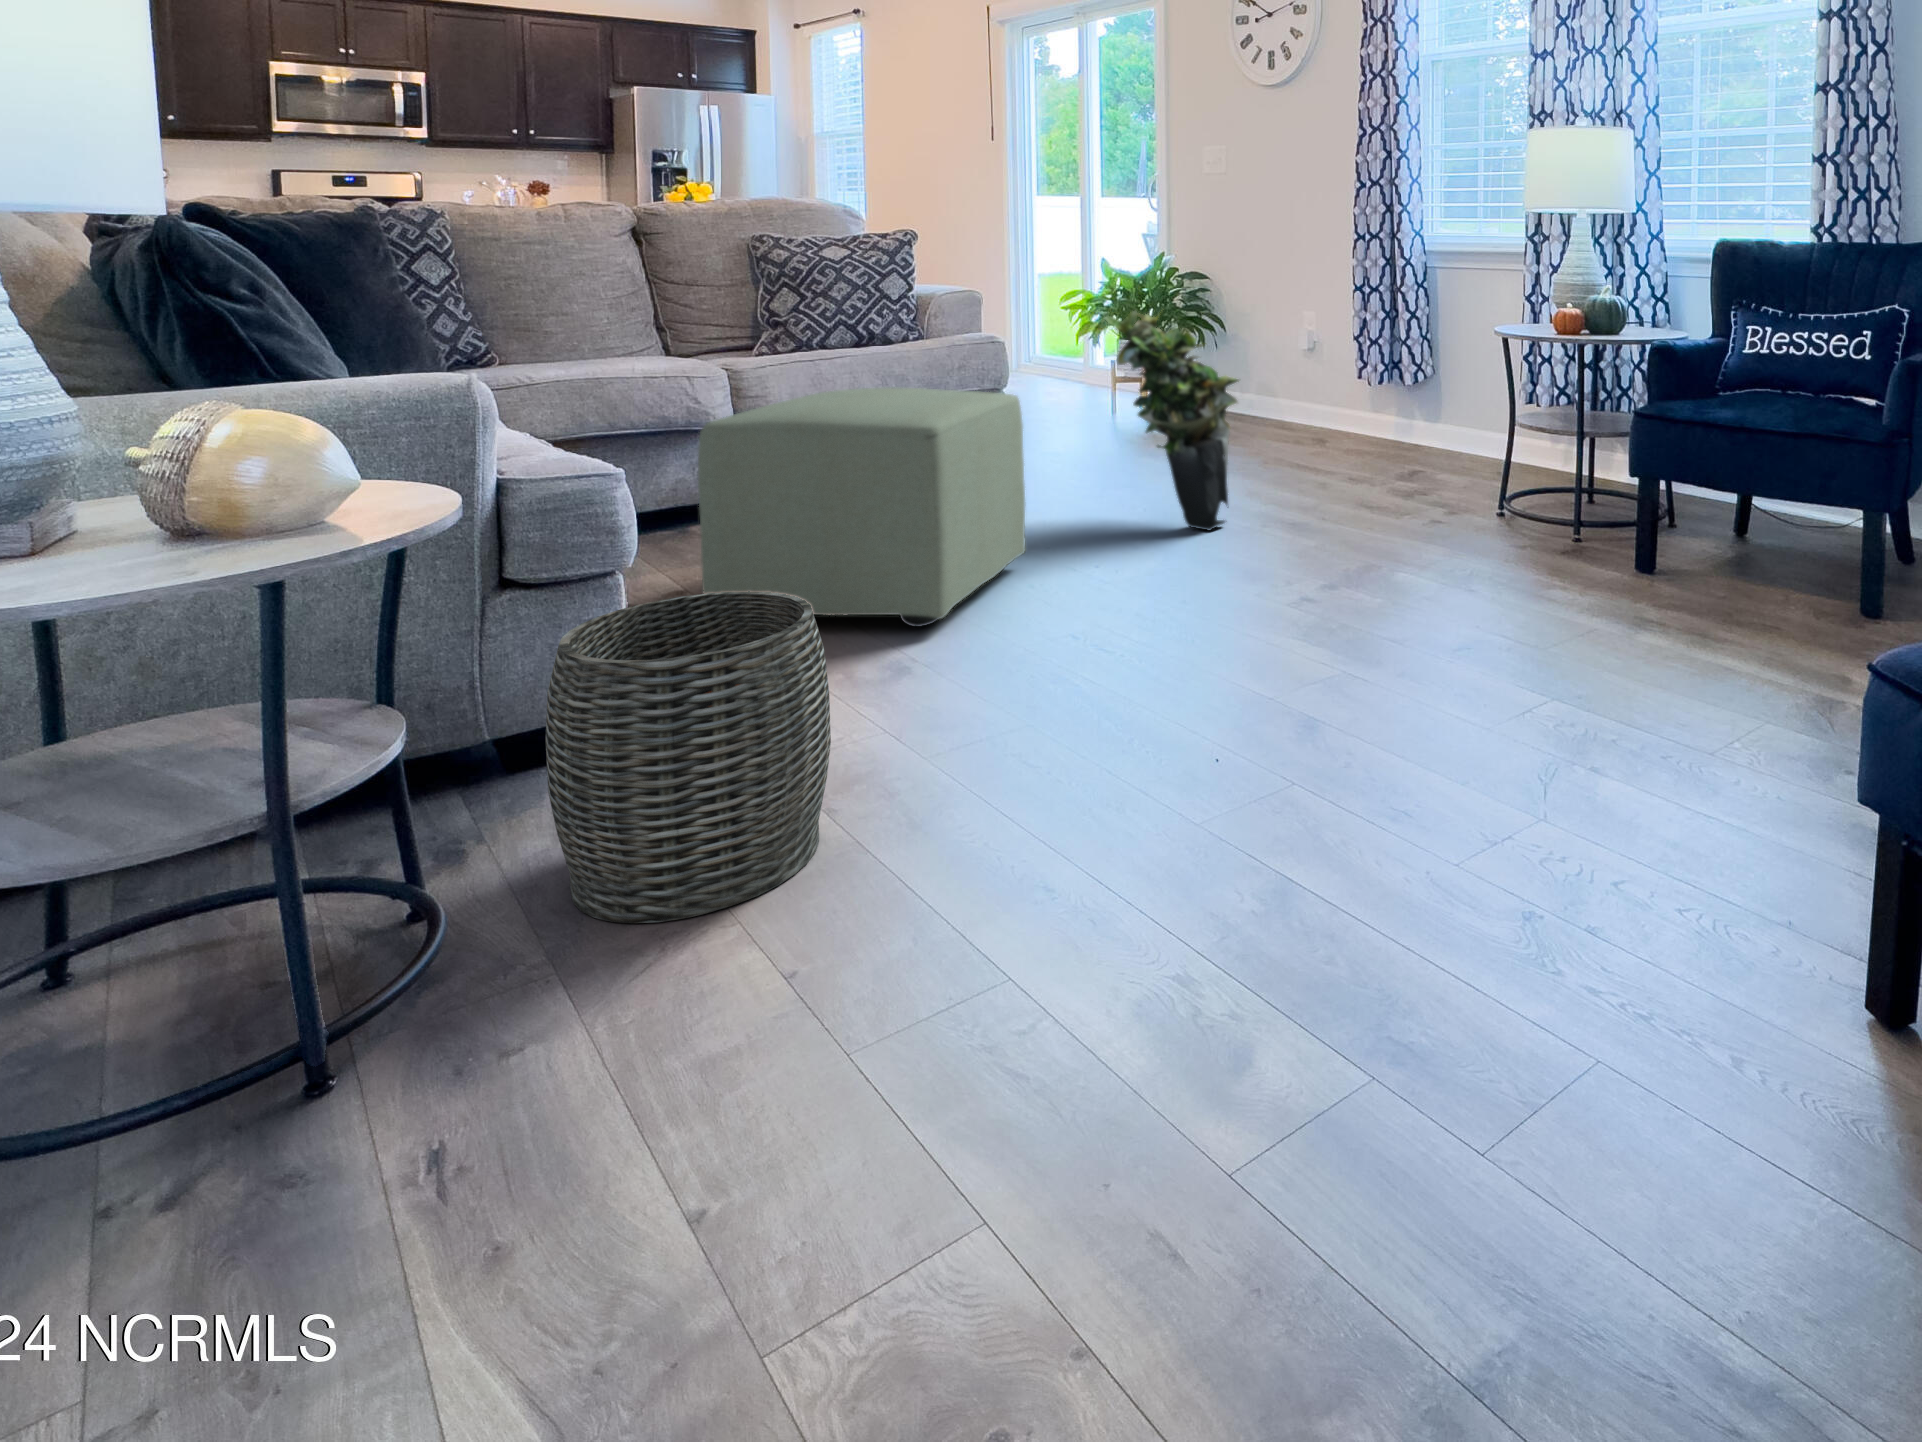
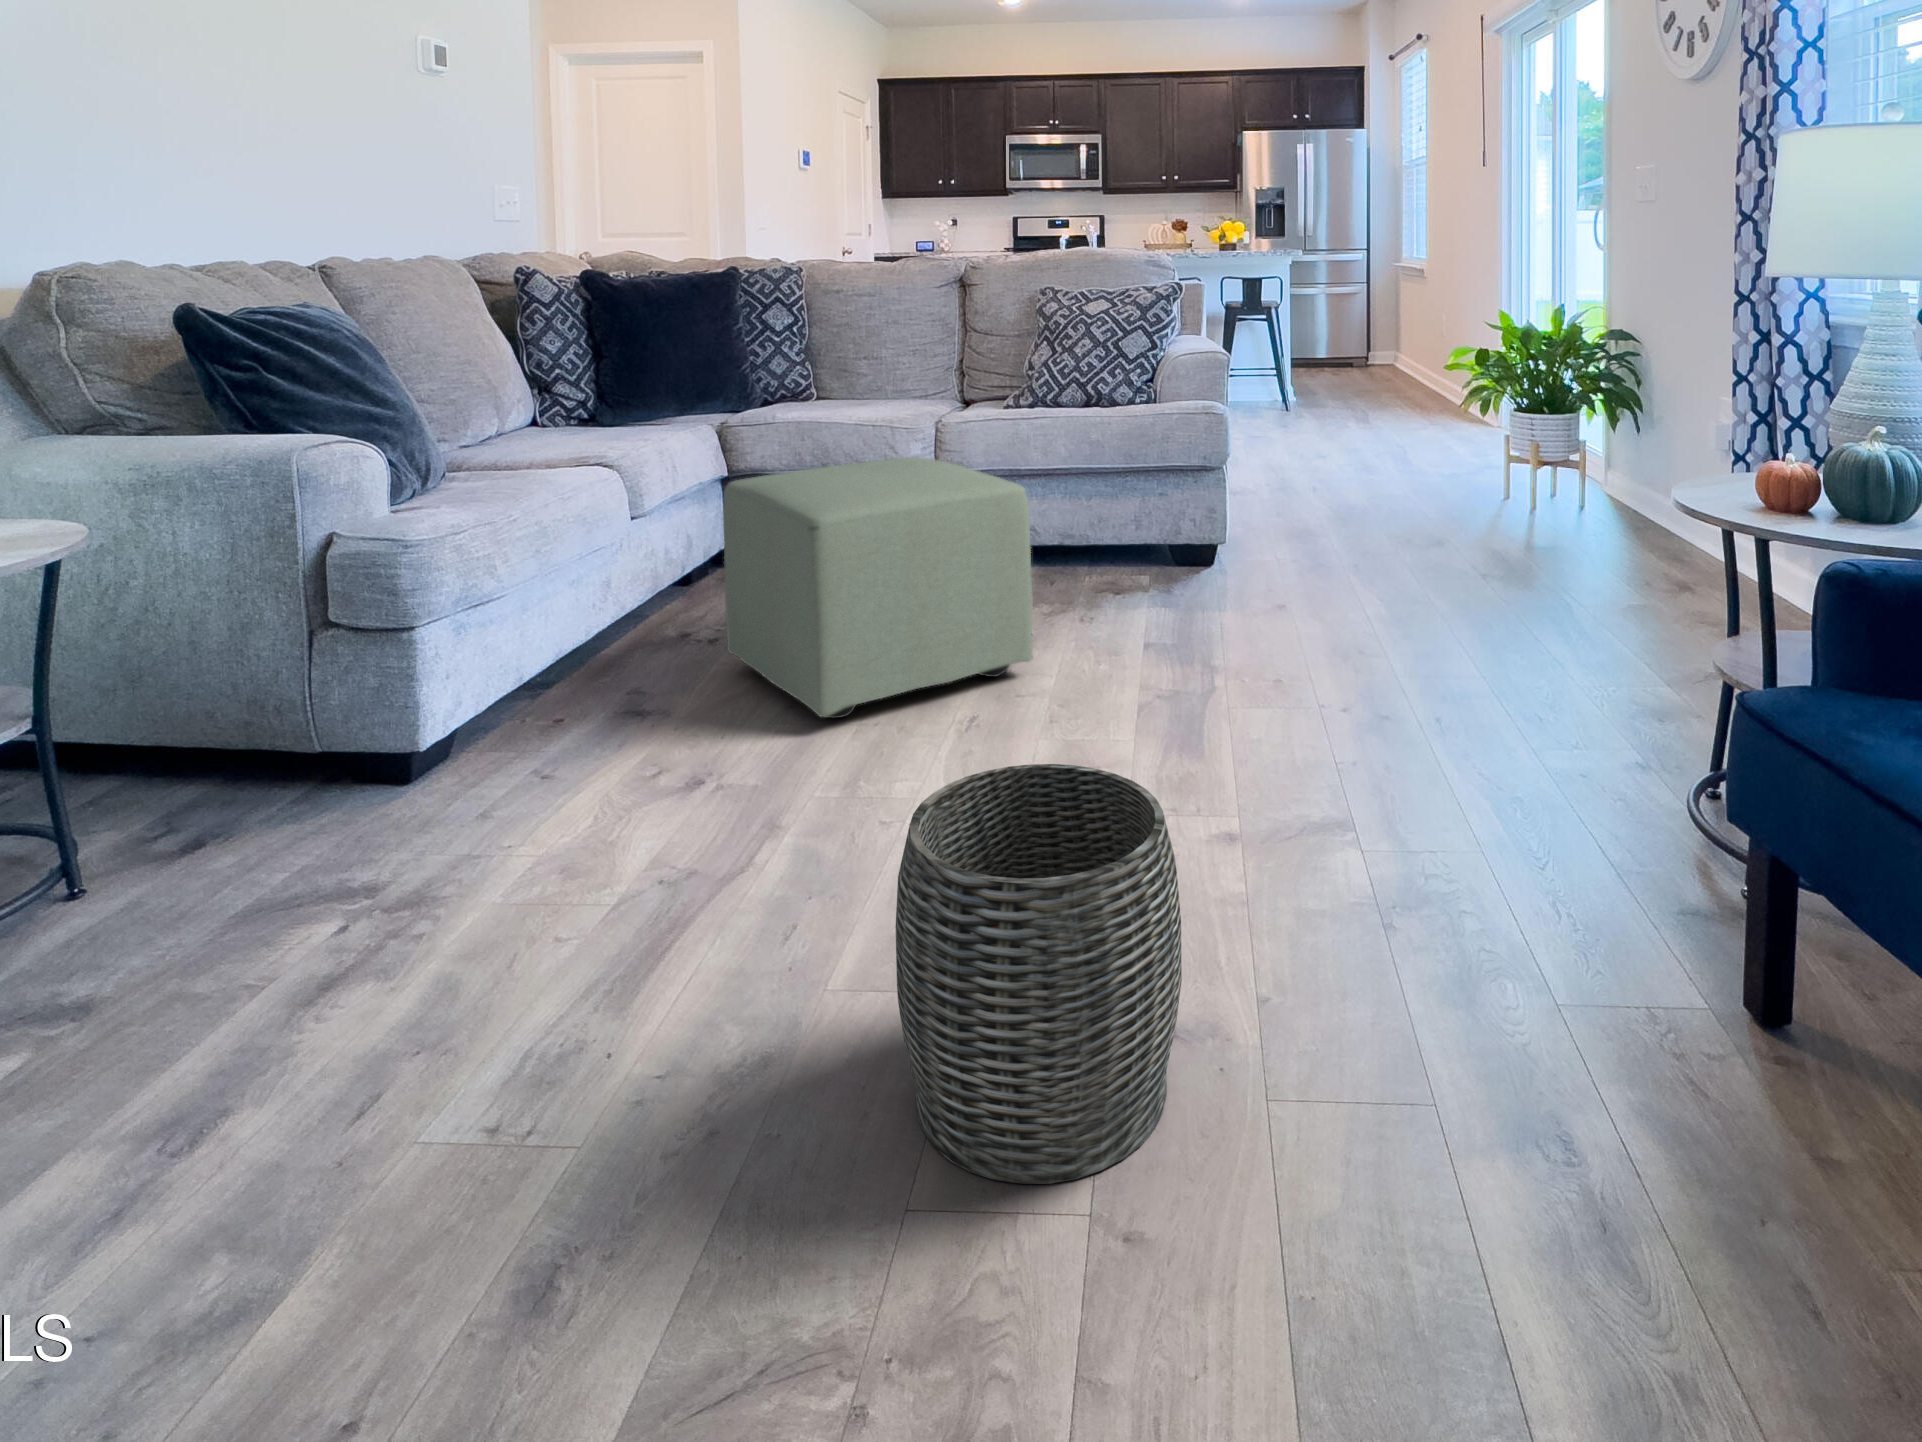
potted plant: present [1106,311,1239,530] -> none [1183,394,1346,685]
woven basket: present [546,591,831,923] -> present [895,764,1182,1184]

